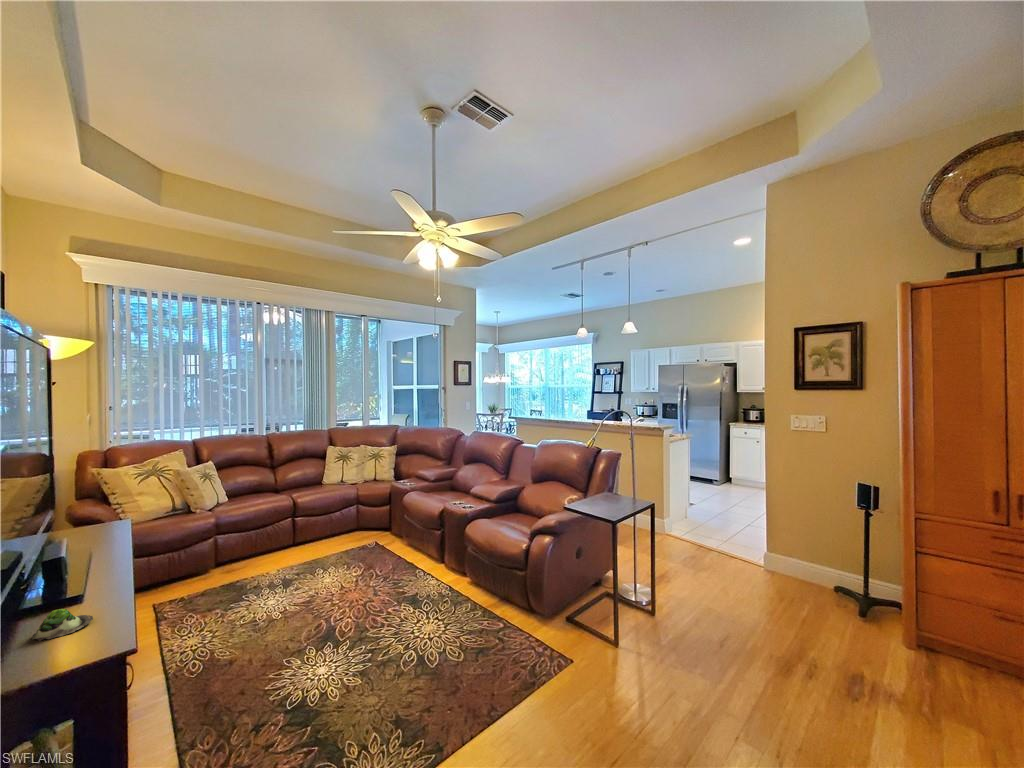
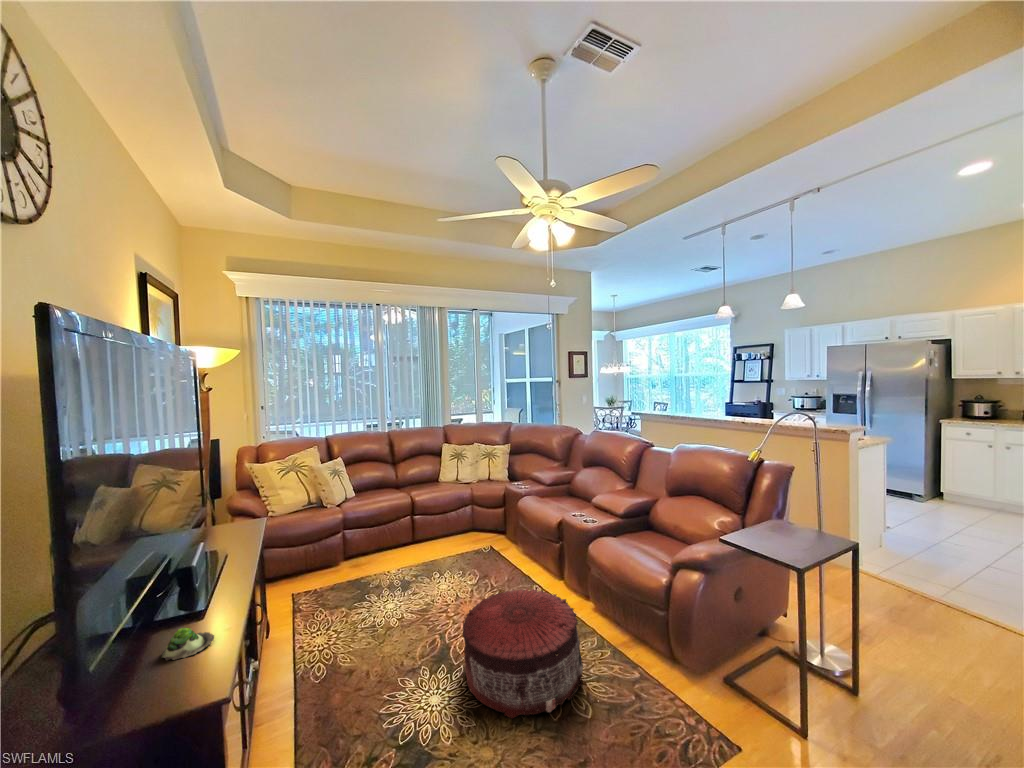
pouf: none [349,566,456,673] -> present [463,589,583,718]

